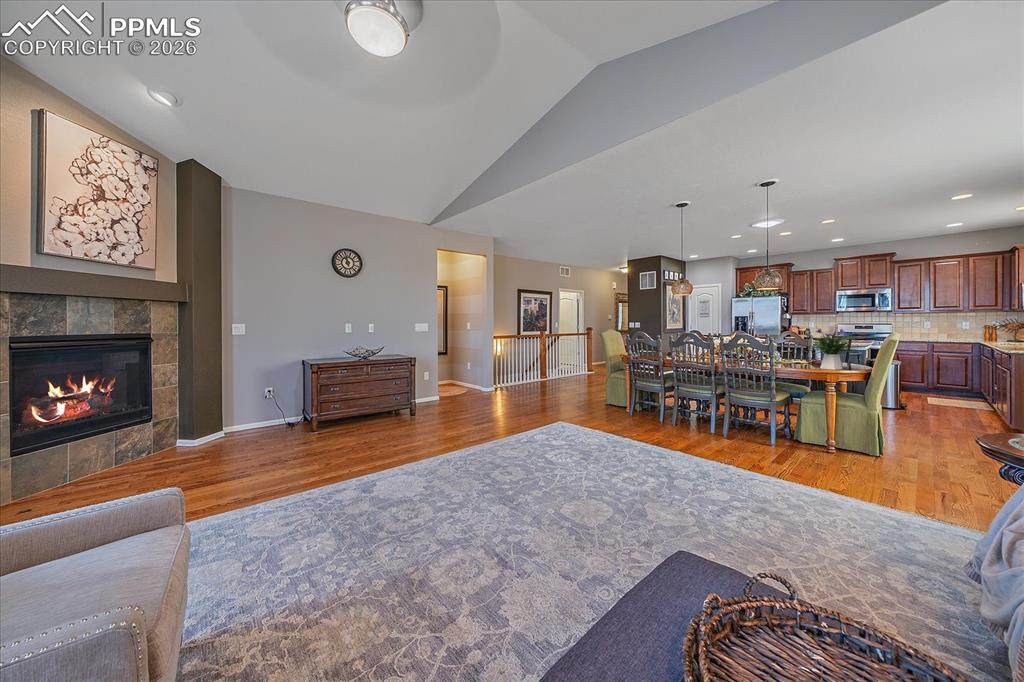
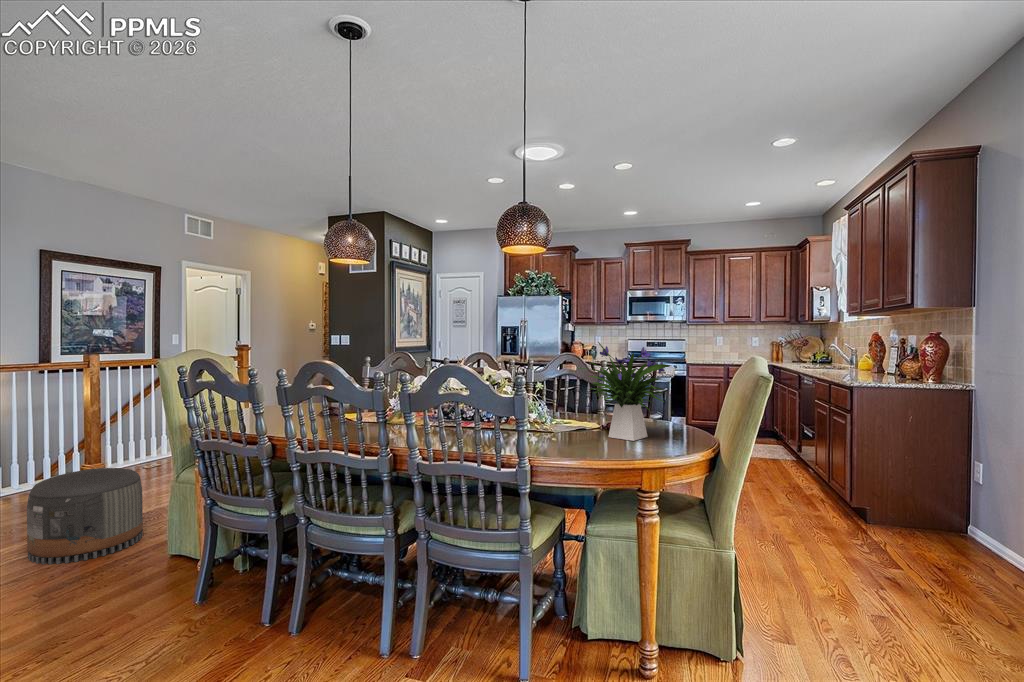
pouf: none [552,375,586,406] -> present [27,468,143,564]

